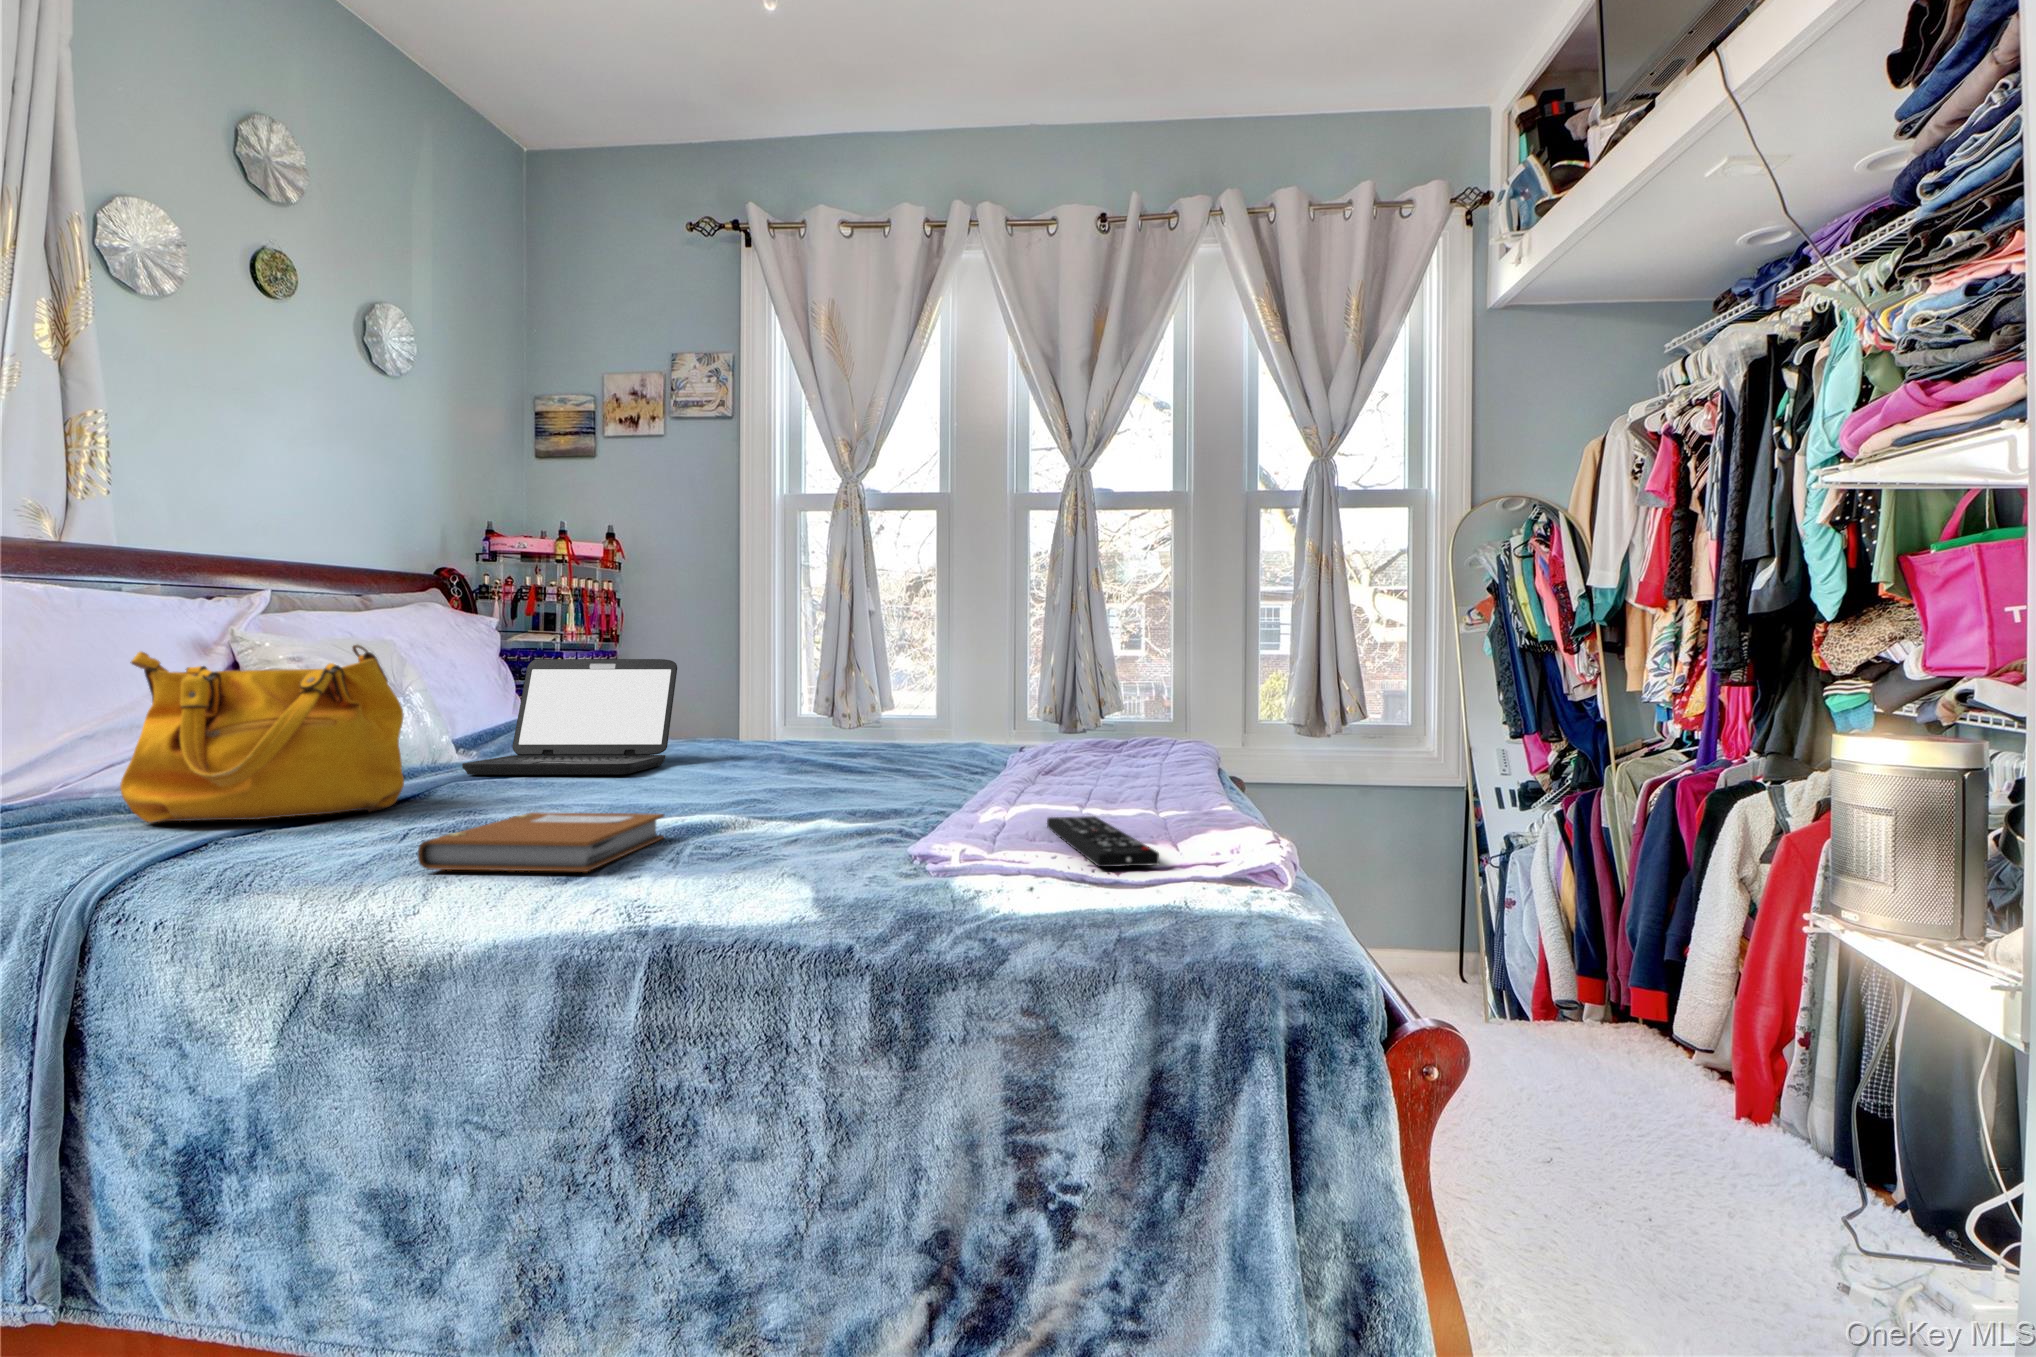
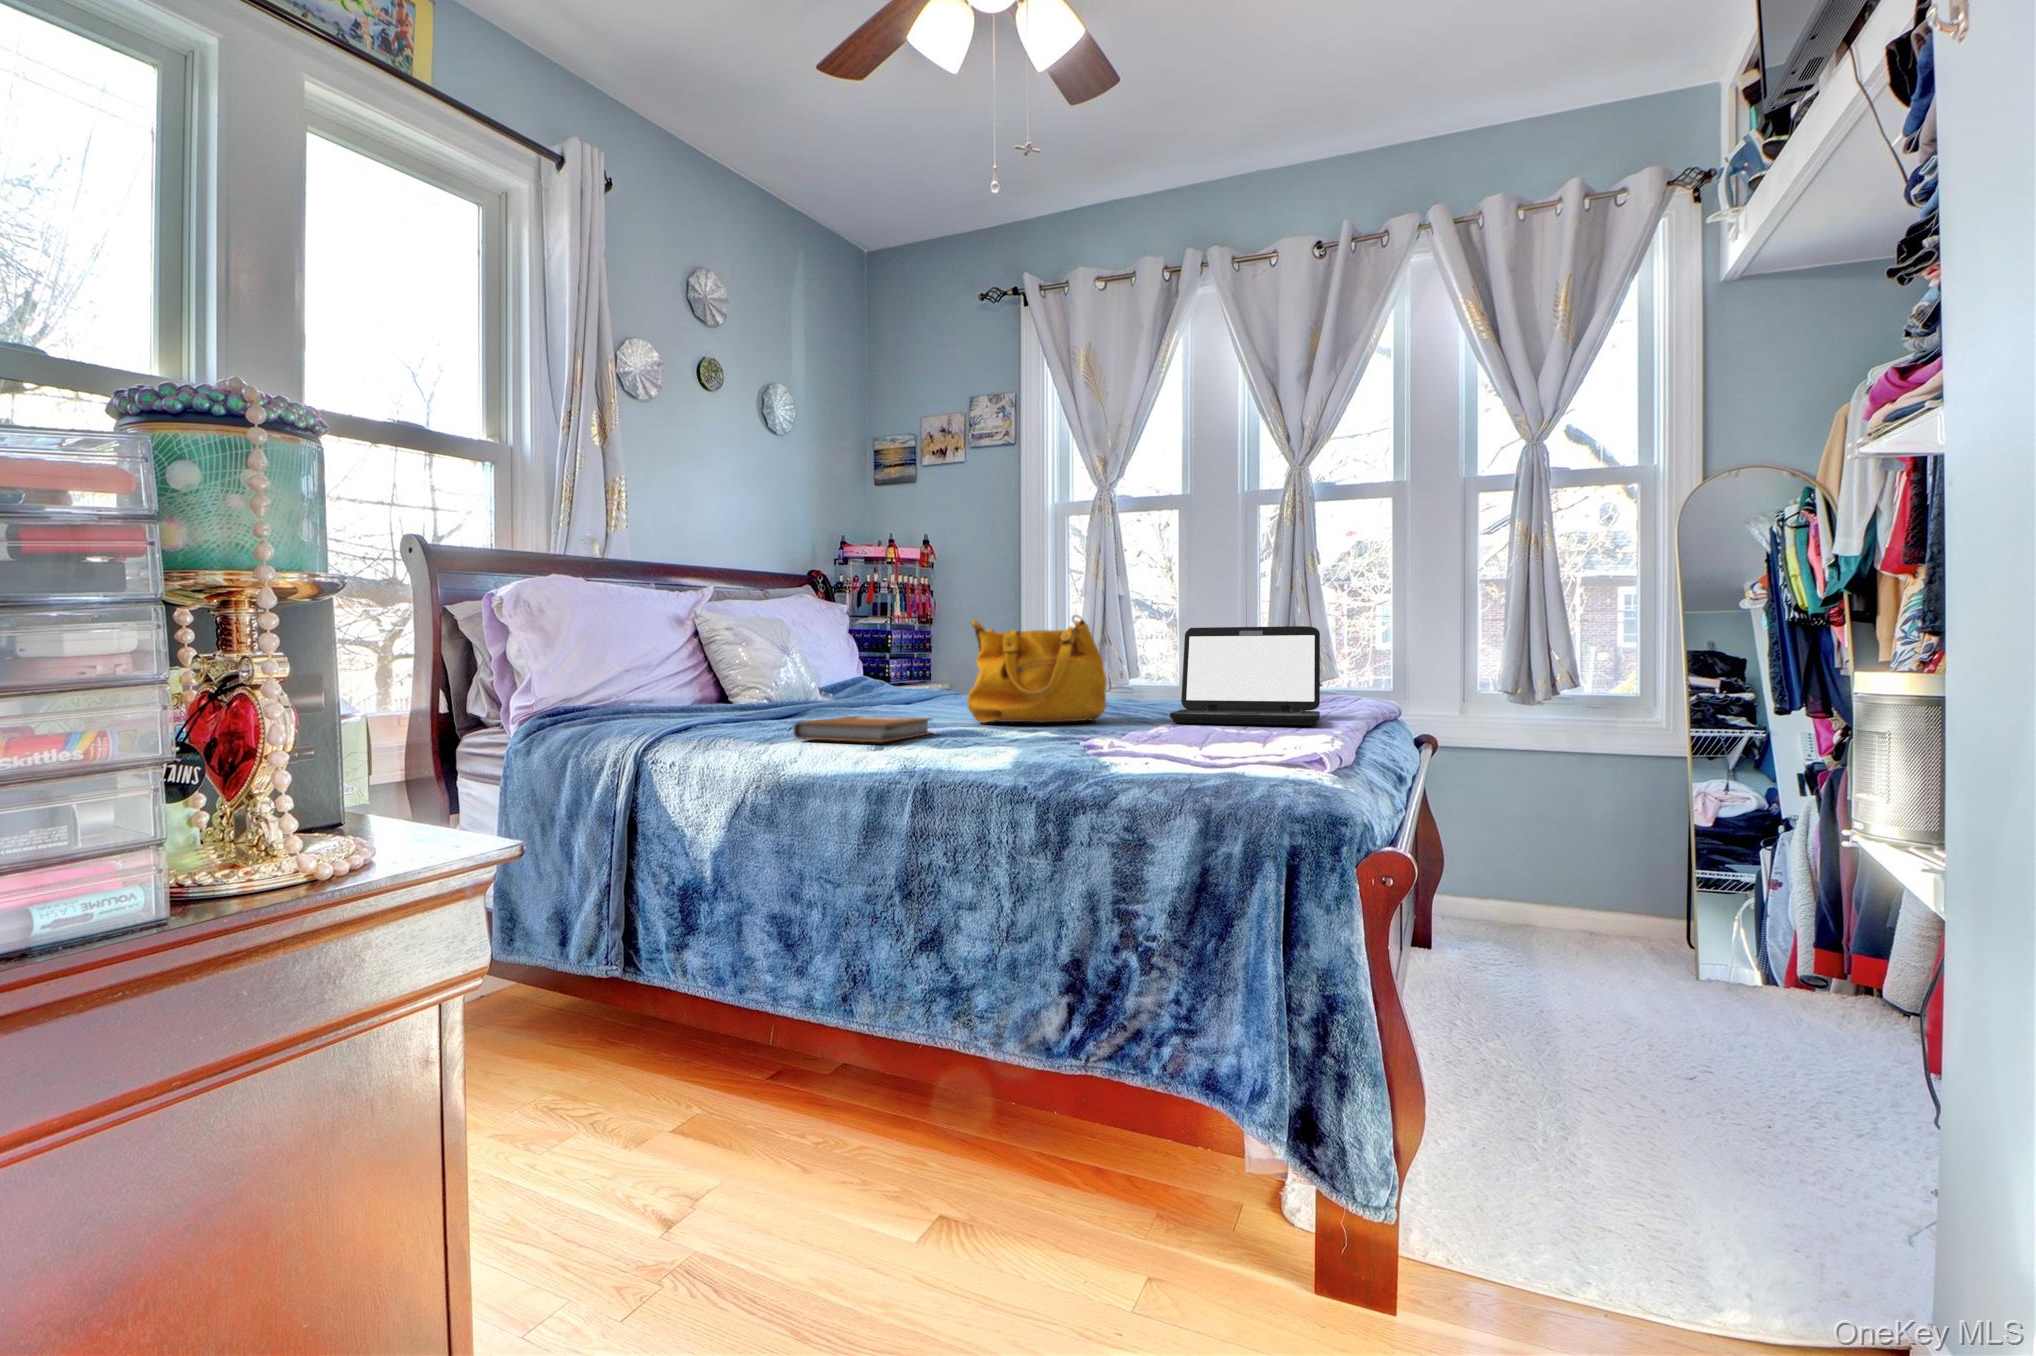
handbag: present [120,644,404,823] -> present [967,615,1107,723]
laptop: present [462,659,677,775] -> present [1170,626,1320,725]
remote control: present [1047,816,1159,867] -> none [1190,730,1241,752]

